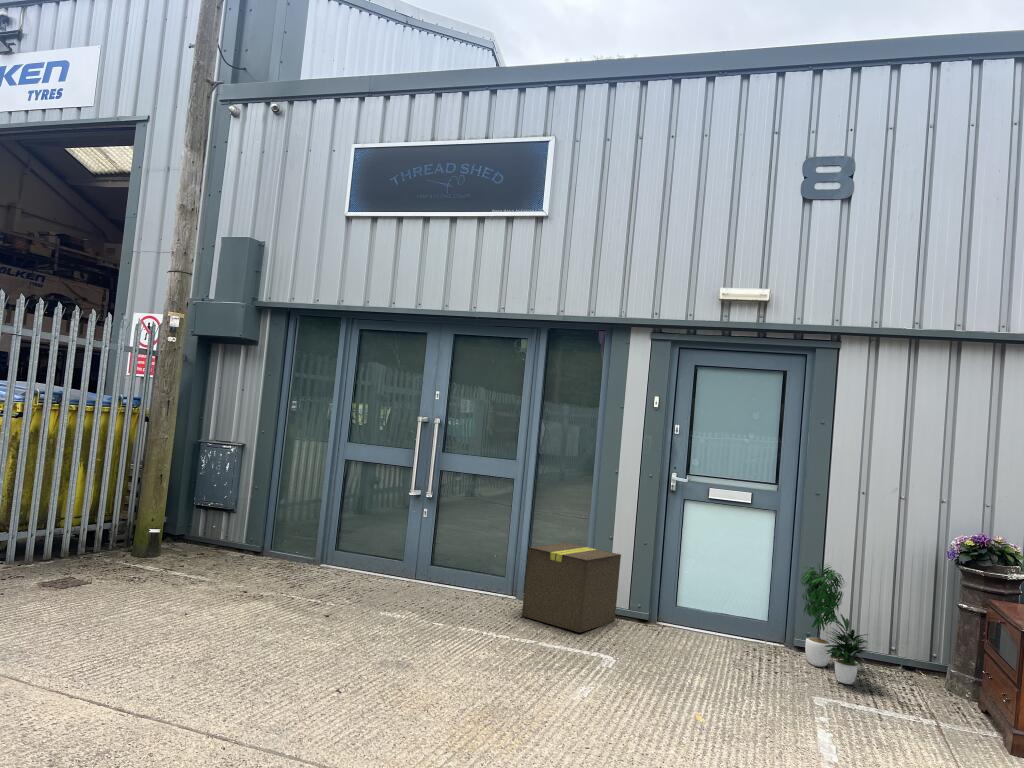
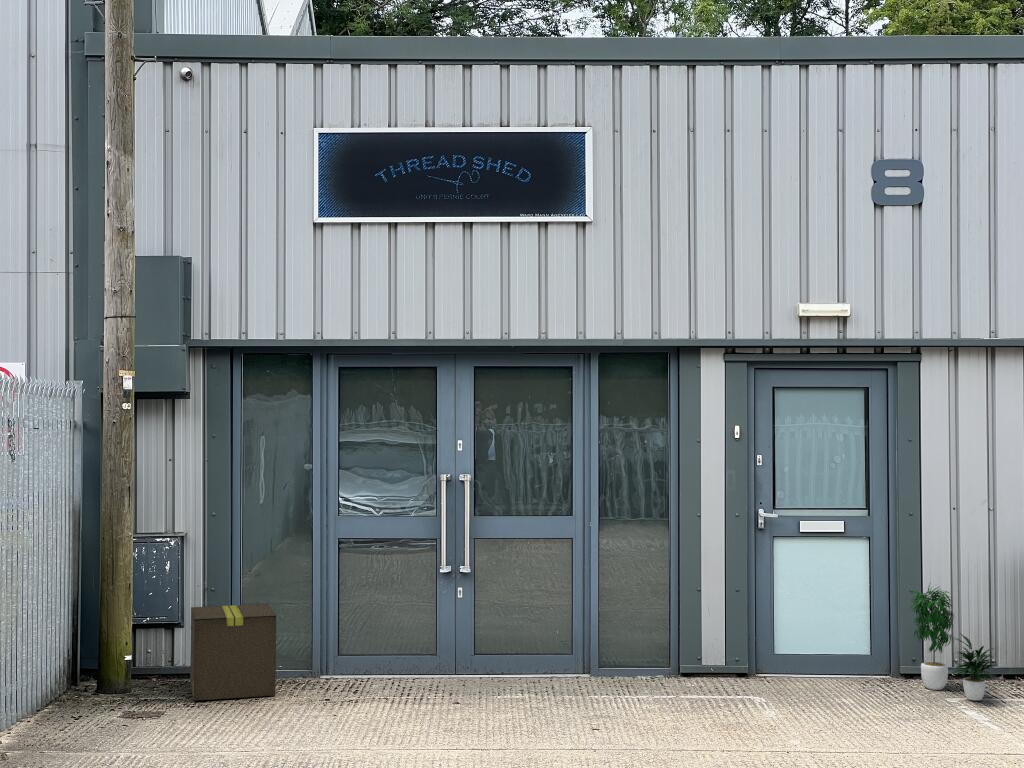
cardboard box: present [522,543,621,633] -> present [190,604,276,701]

